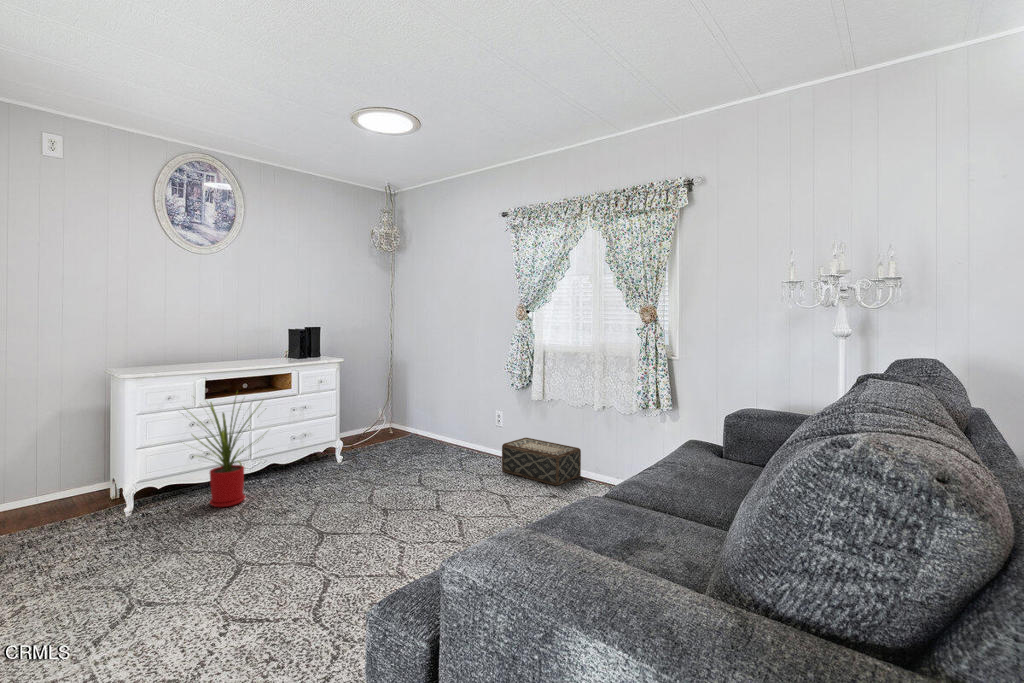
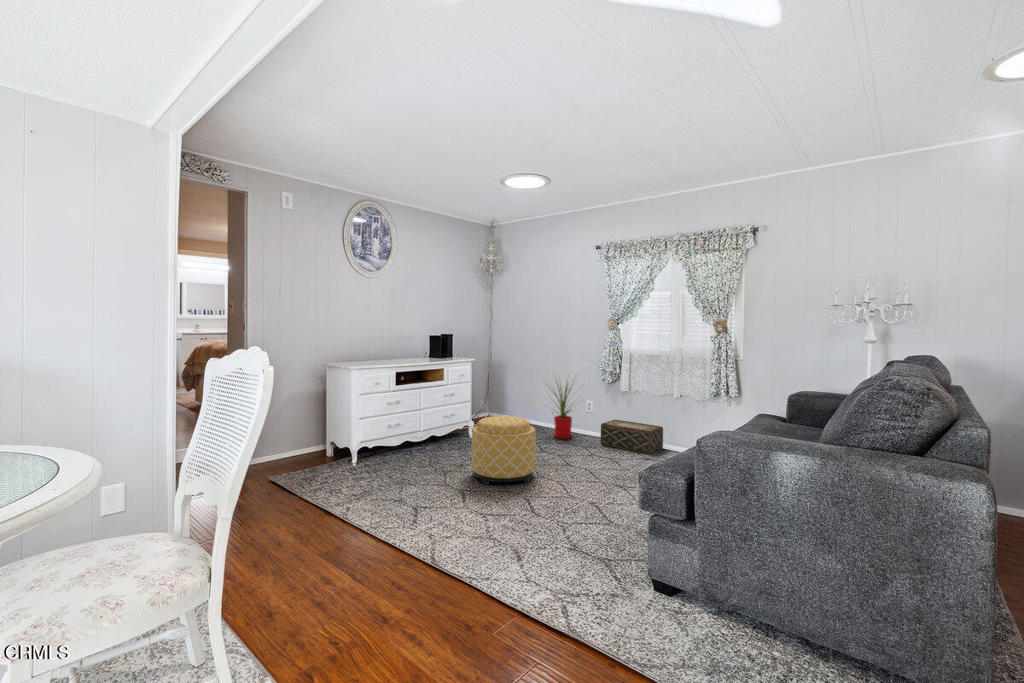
house plant: present [184,401,260,507] -> present [546,384,578,439]
ottoman: none [279,440,375,542] -> present [472,416,536,484]

